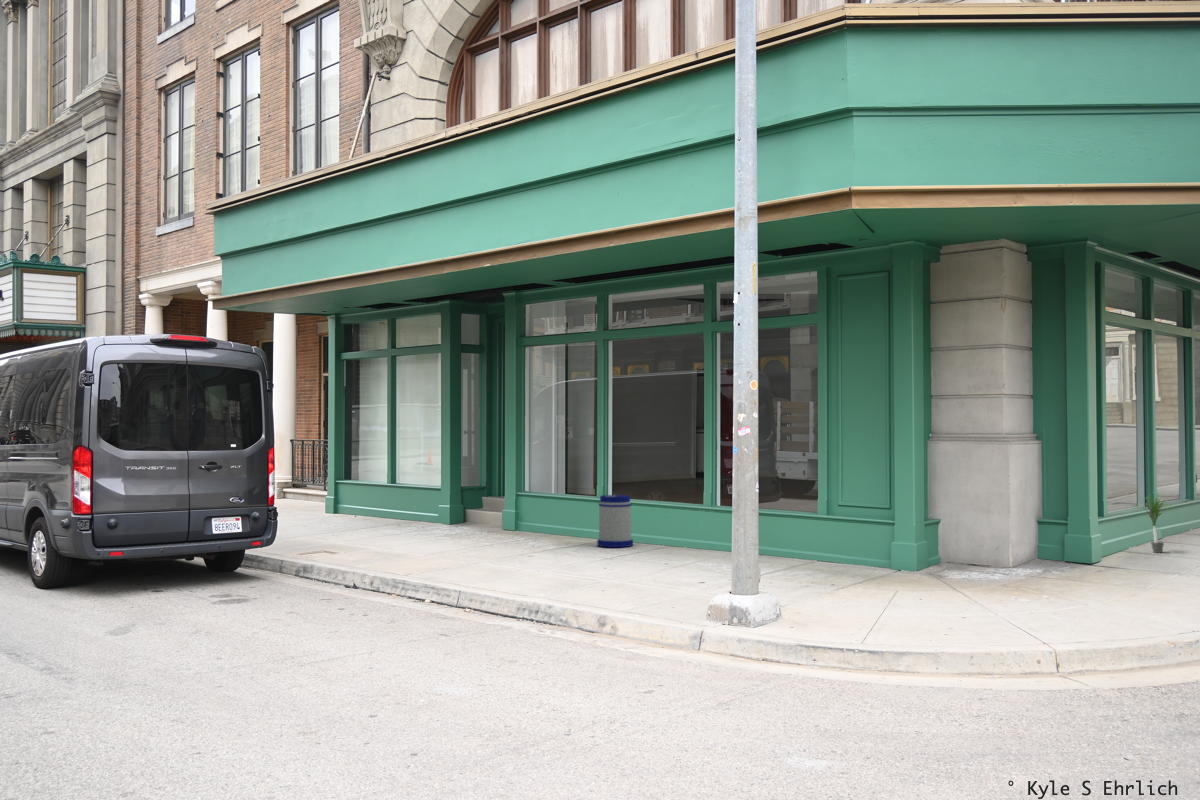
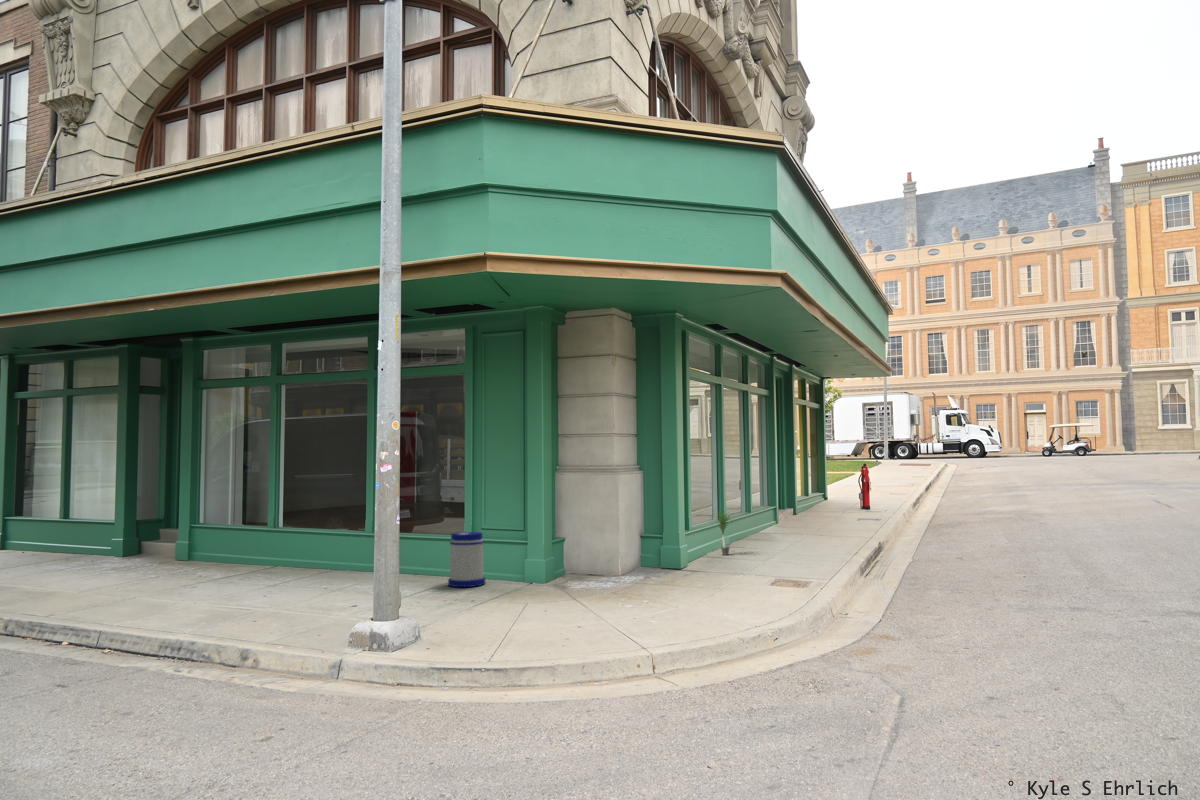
trash can: present [597,495,633,547] -> present [448,532,485,587]

